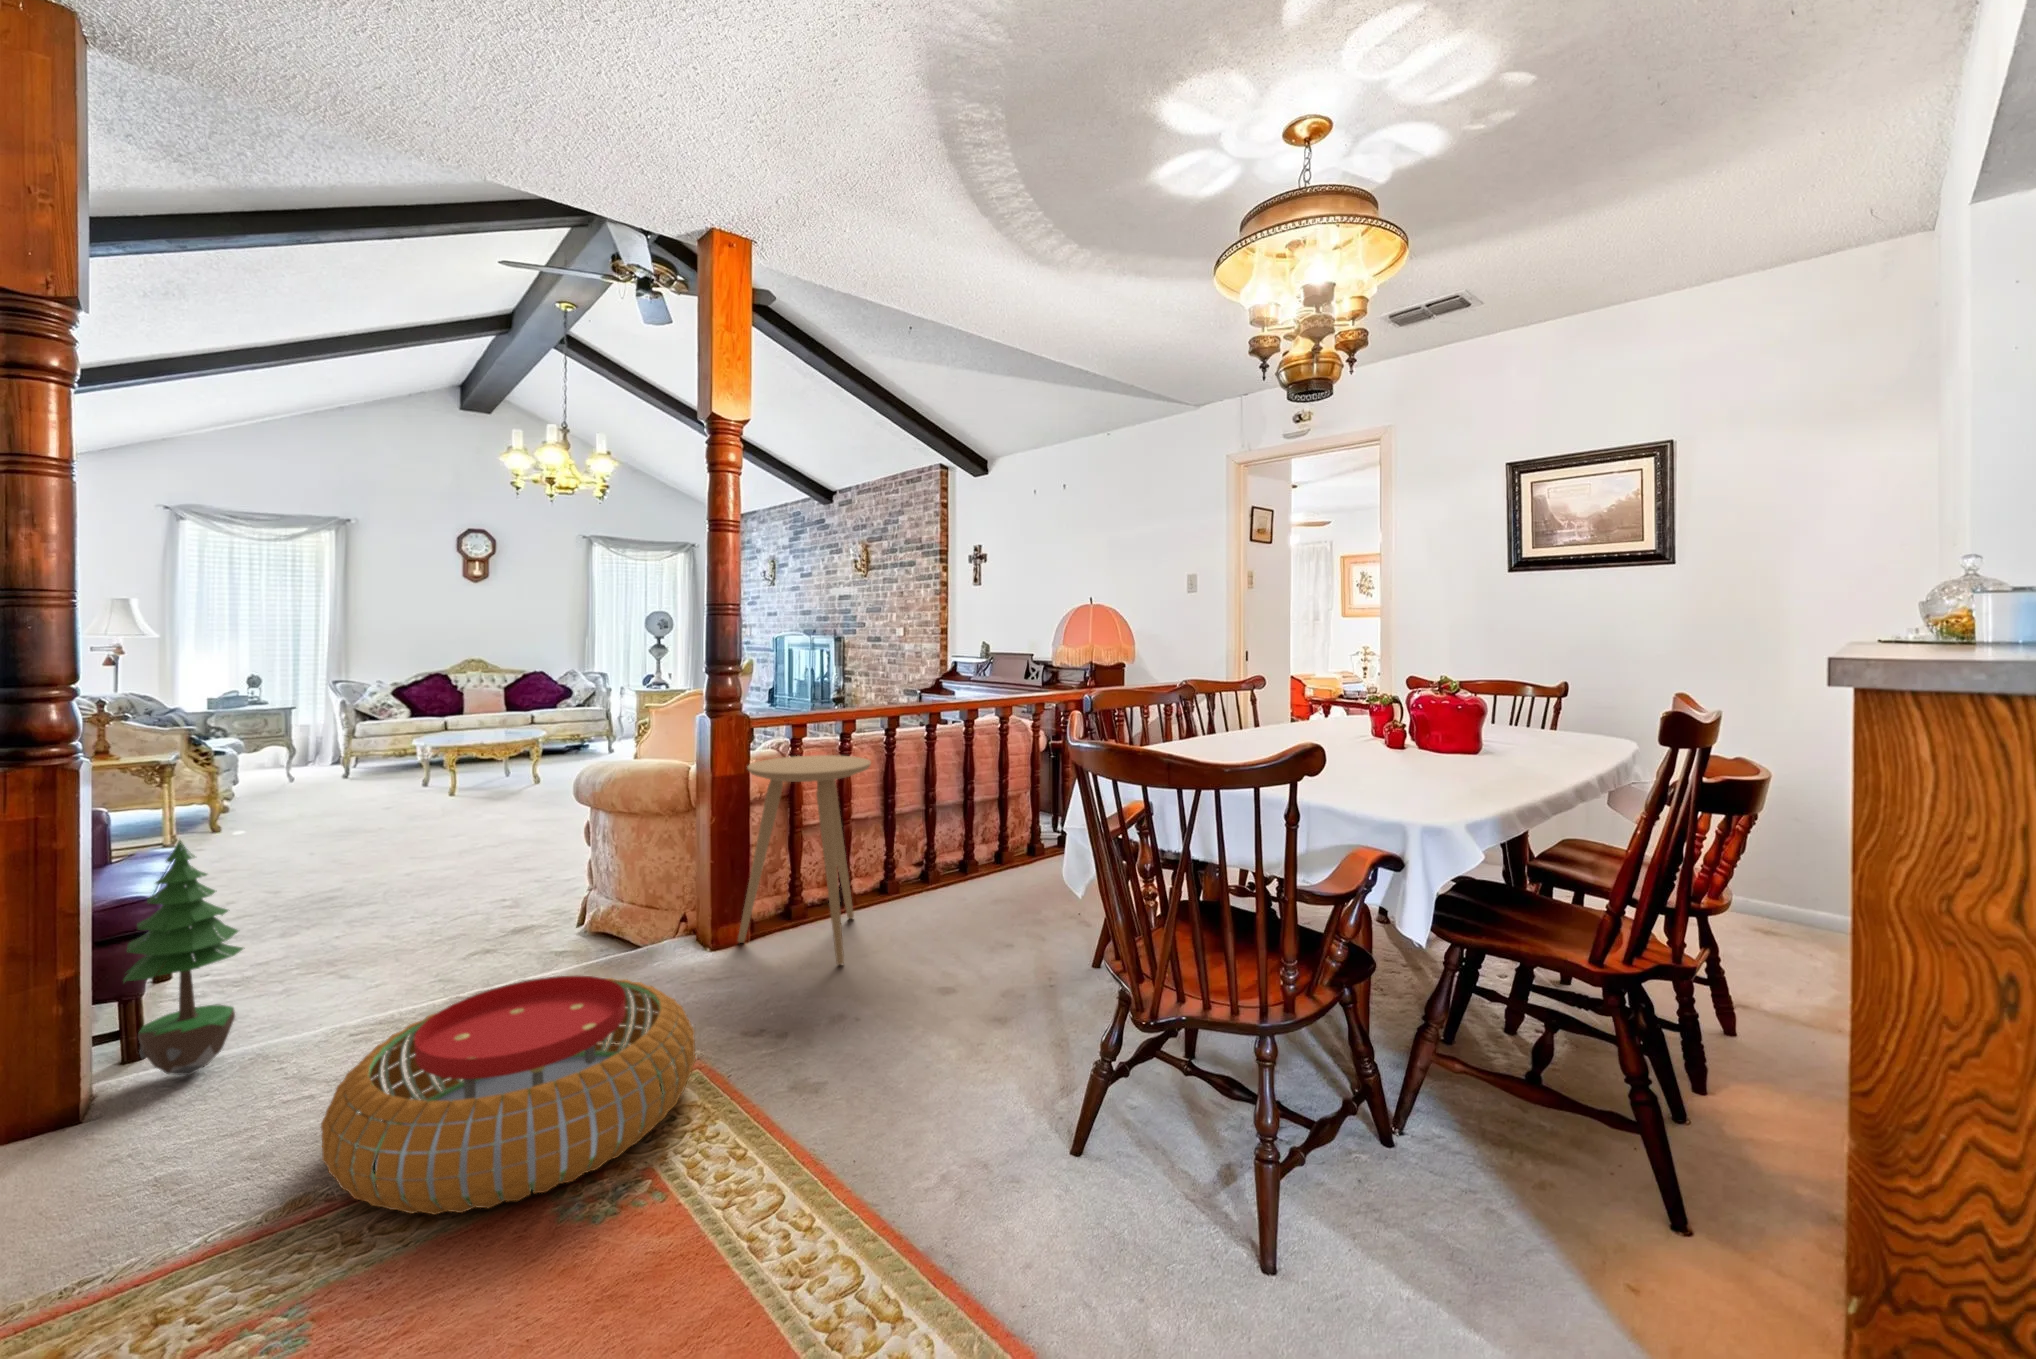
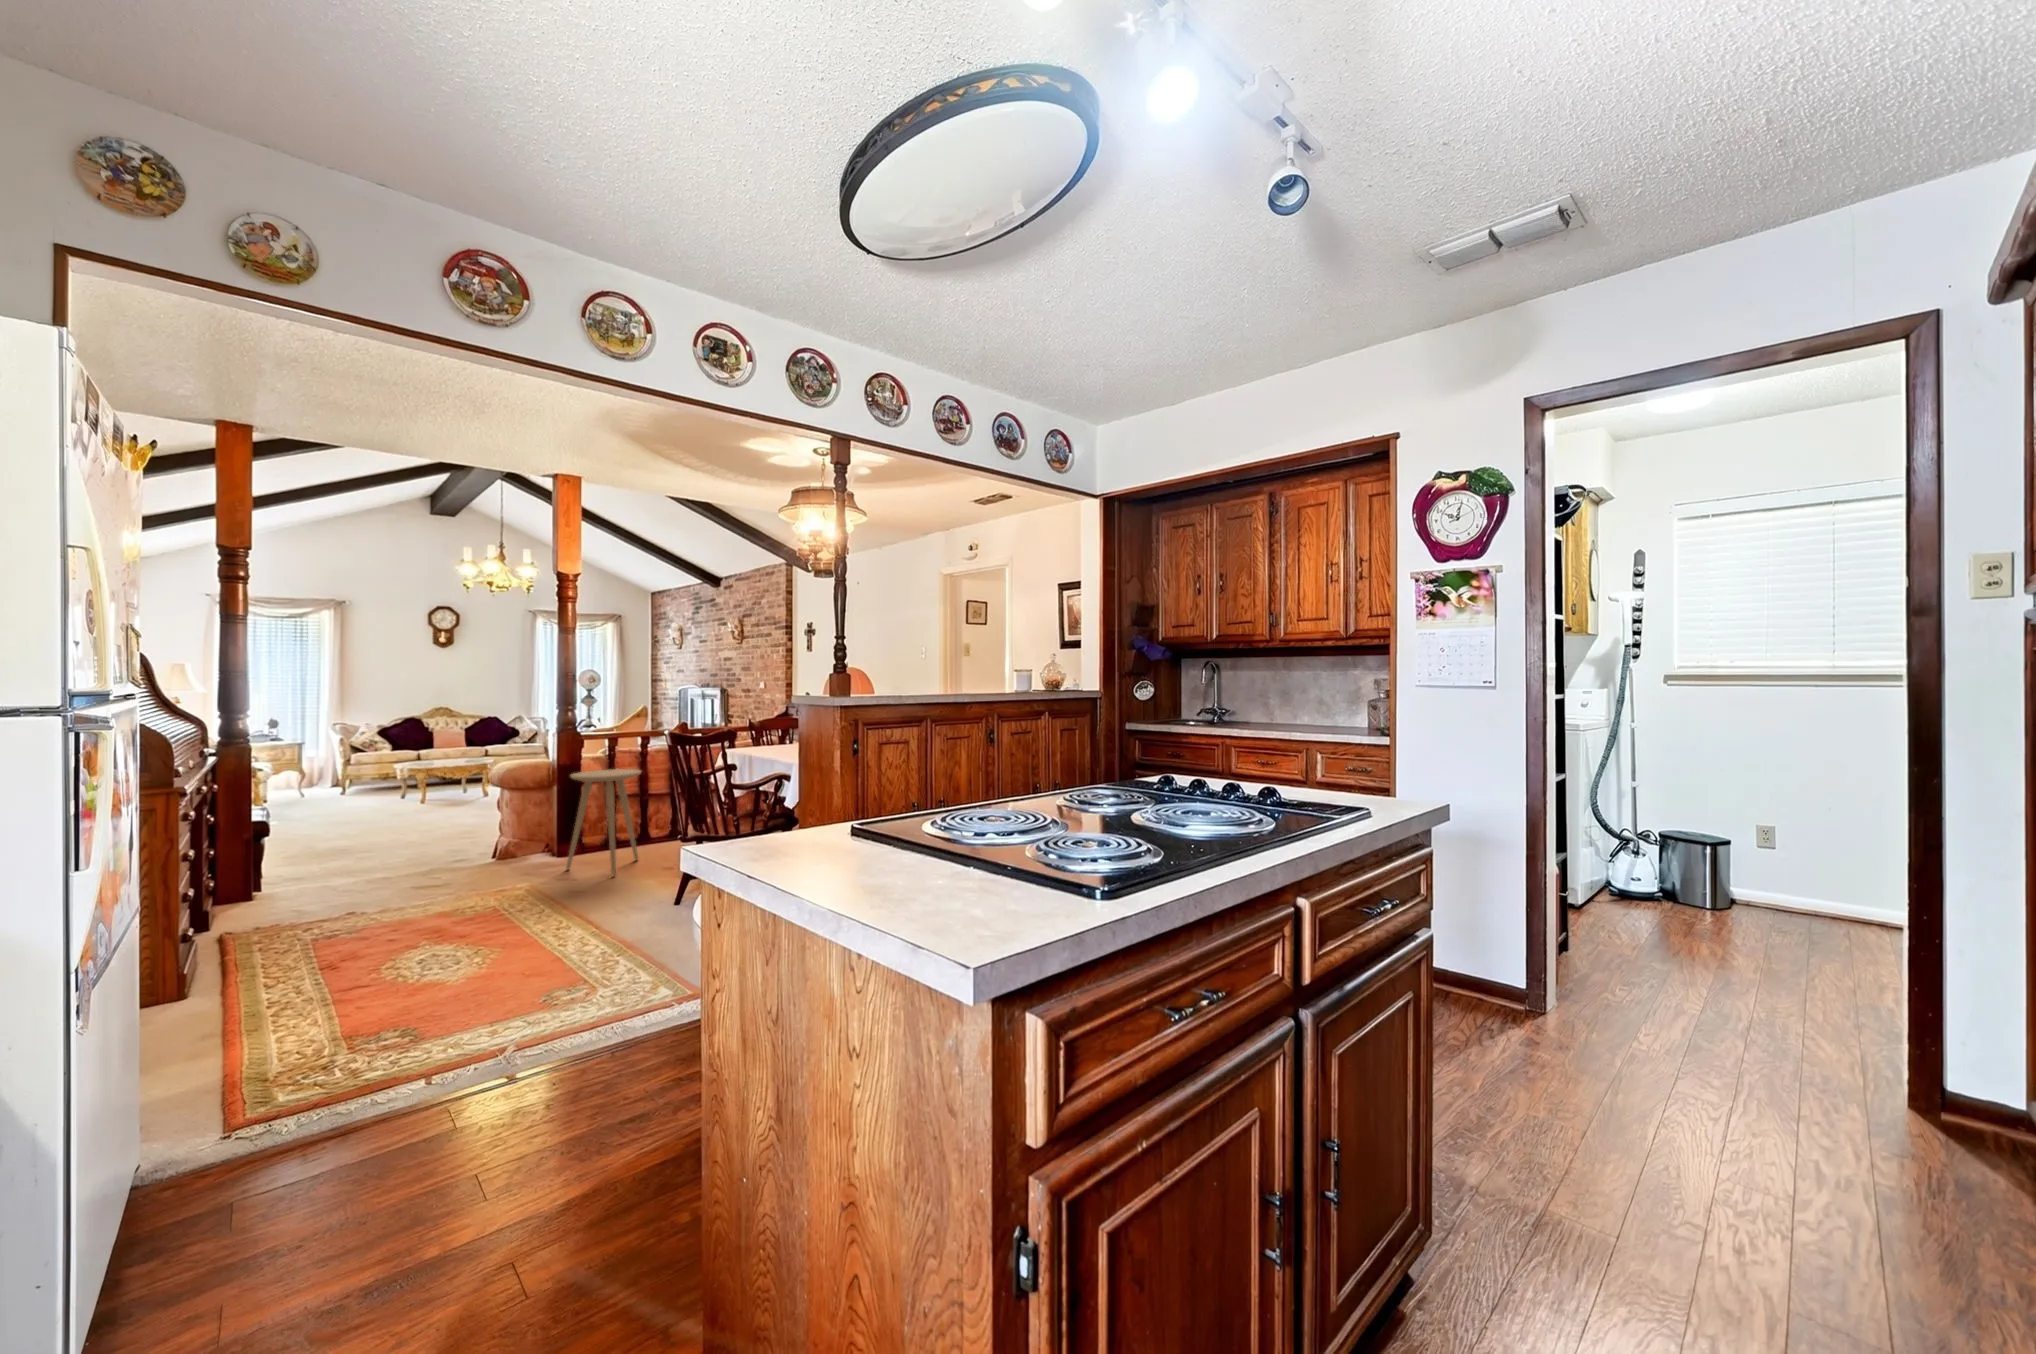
potted tree: present [124,840,243,1075] -> none [258,804,311,912]
pouf: present [321,976,695,1214] -> none [350,864,515,938]

